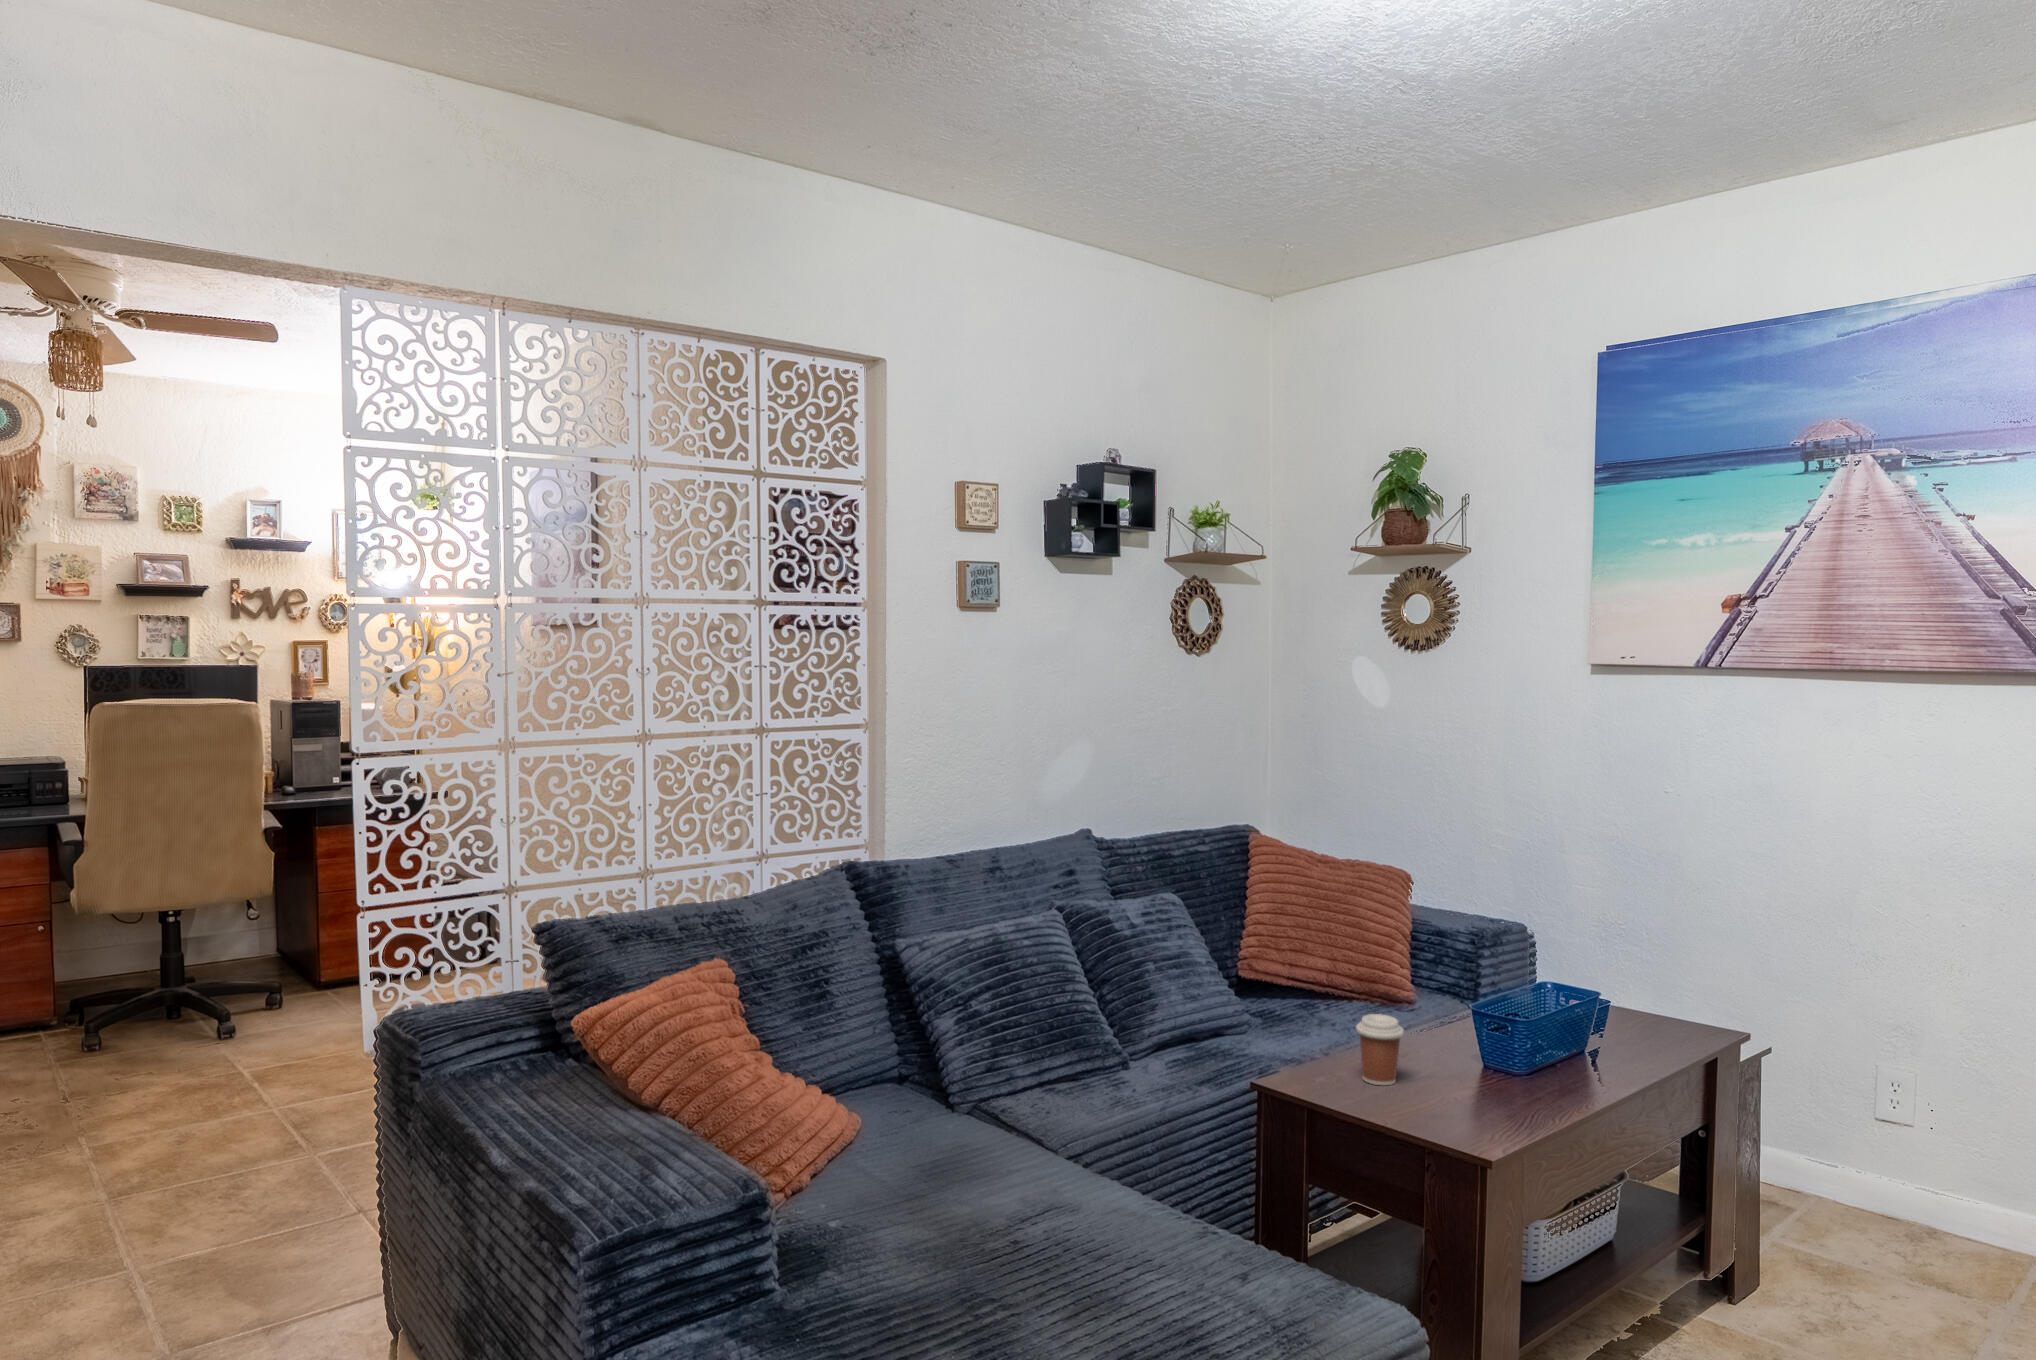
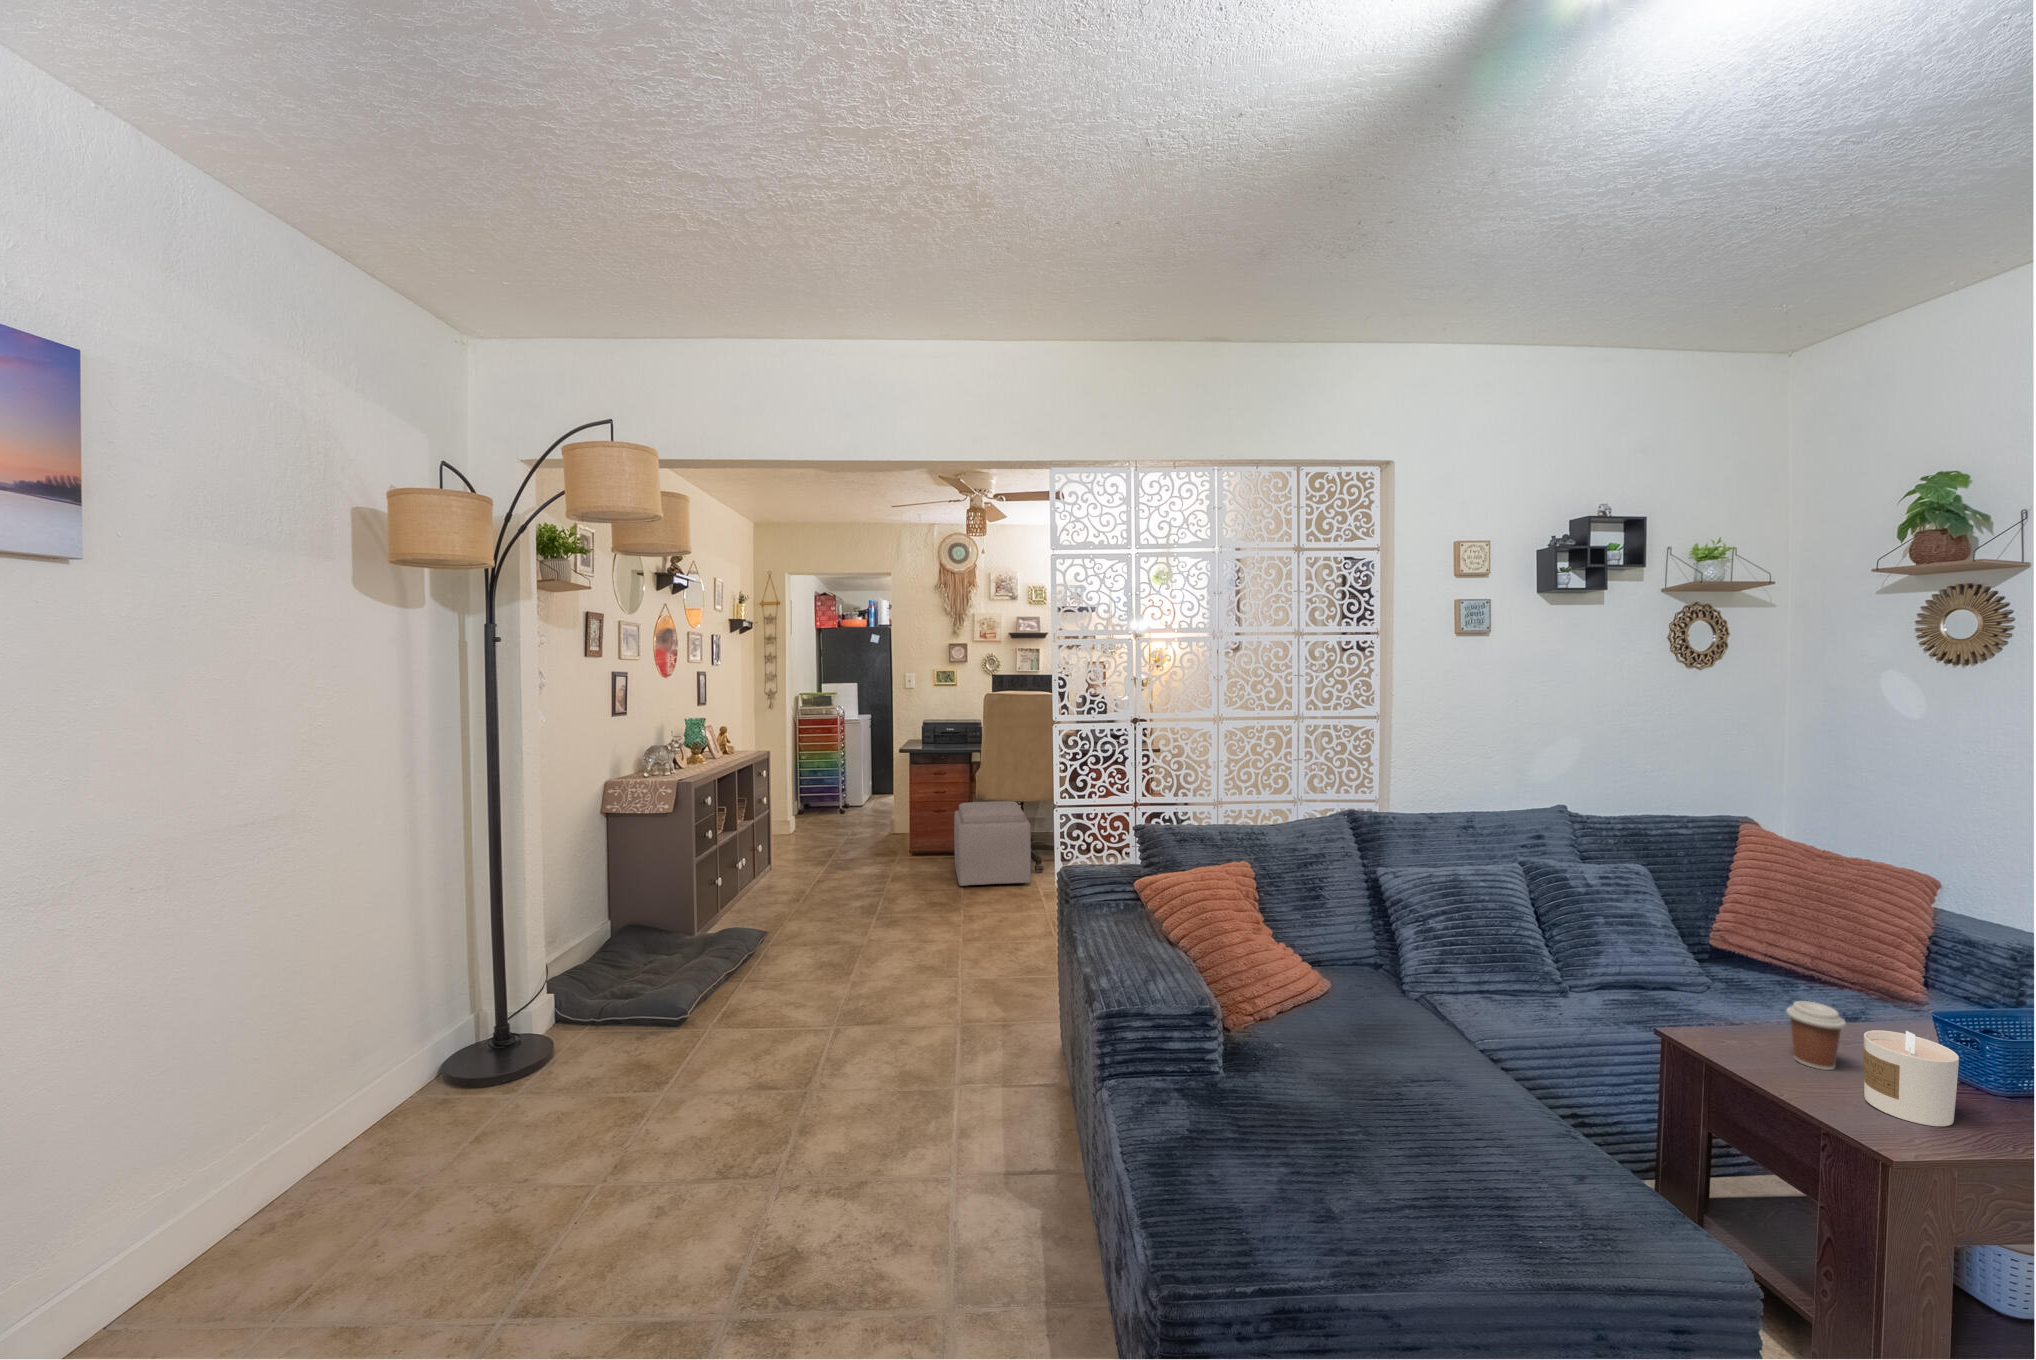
ottoman: none [36,919,230,1105] -> present [954,801,1031,887]
candle: none [1429,1024,1500,1117] -> present [1864,1030,1959,1126]

